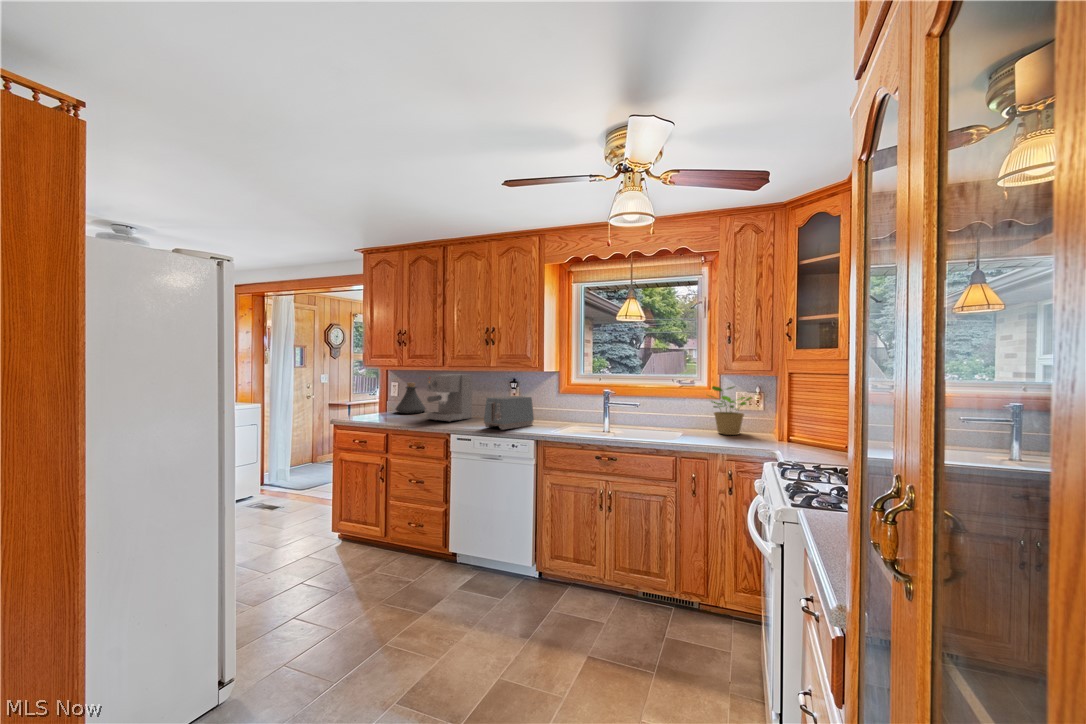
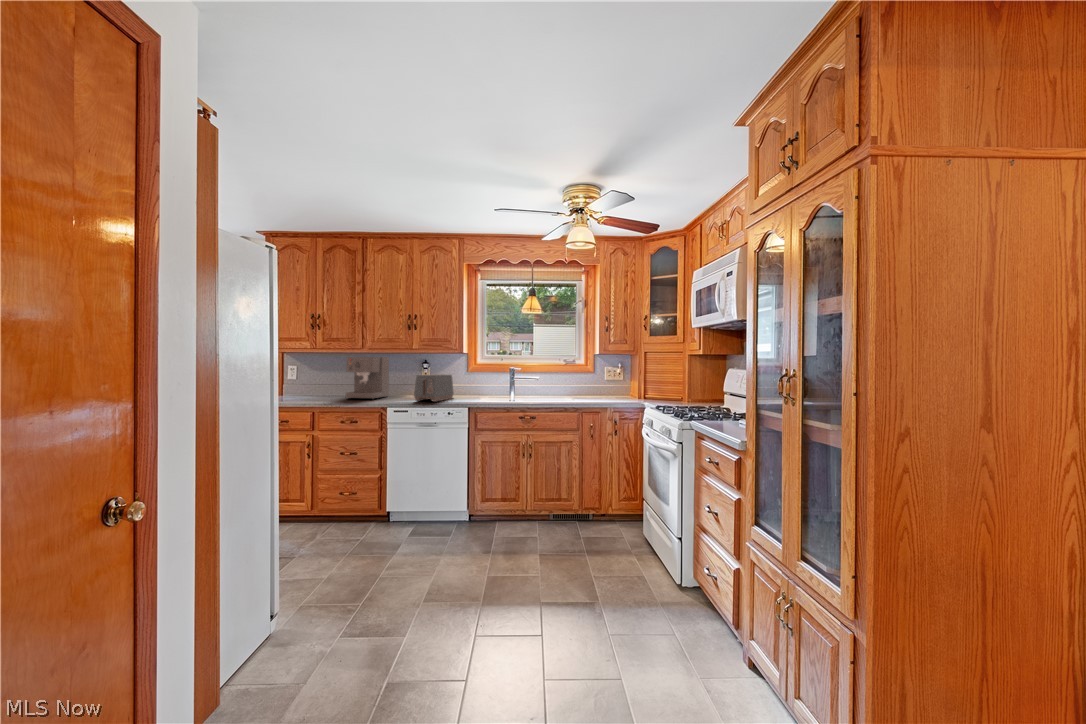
bottle: present [396,383,426,413] -> none [299,366,332,395]
potted plant: present [711,386,751,435] -> none [590,362,619,397]

